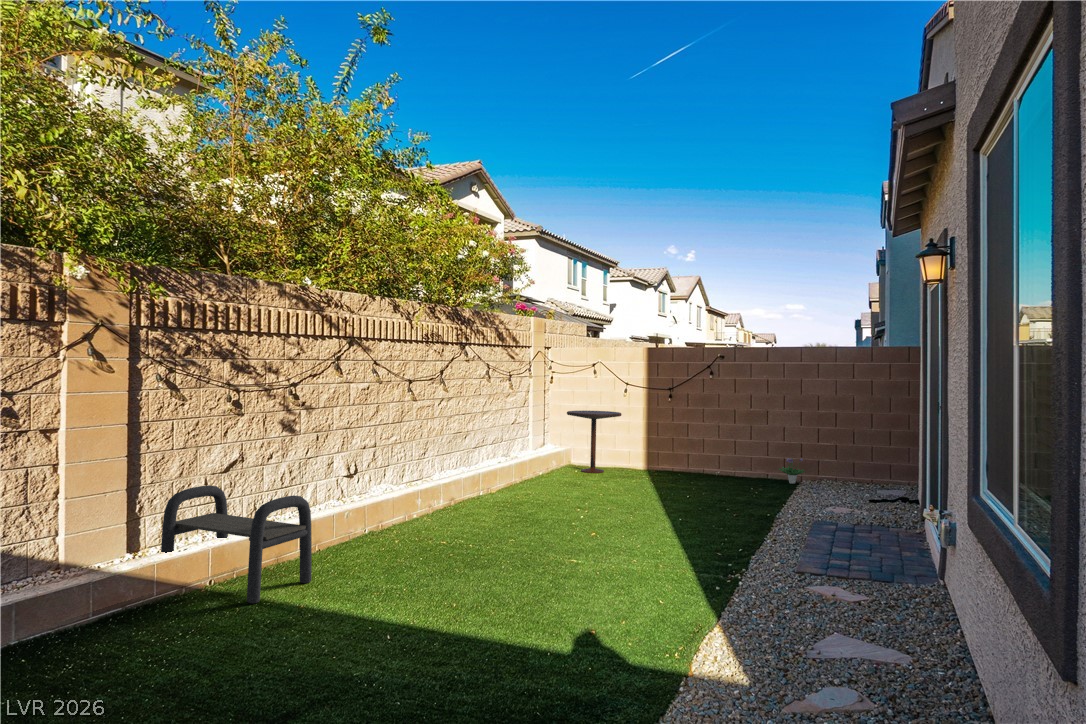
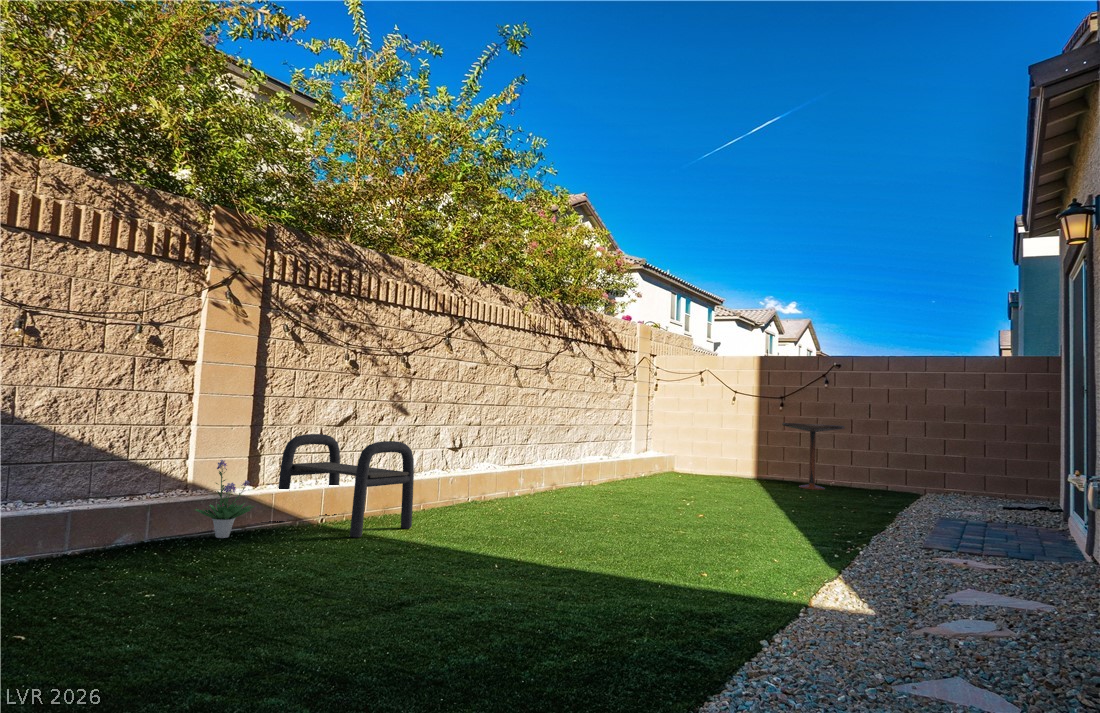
pedestal table: present [567,411,622,473] -> present [782,423,845,490]
potted plant: present [779,458,805,484] -> present [196,460,254,538]

